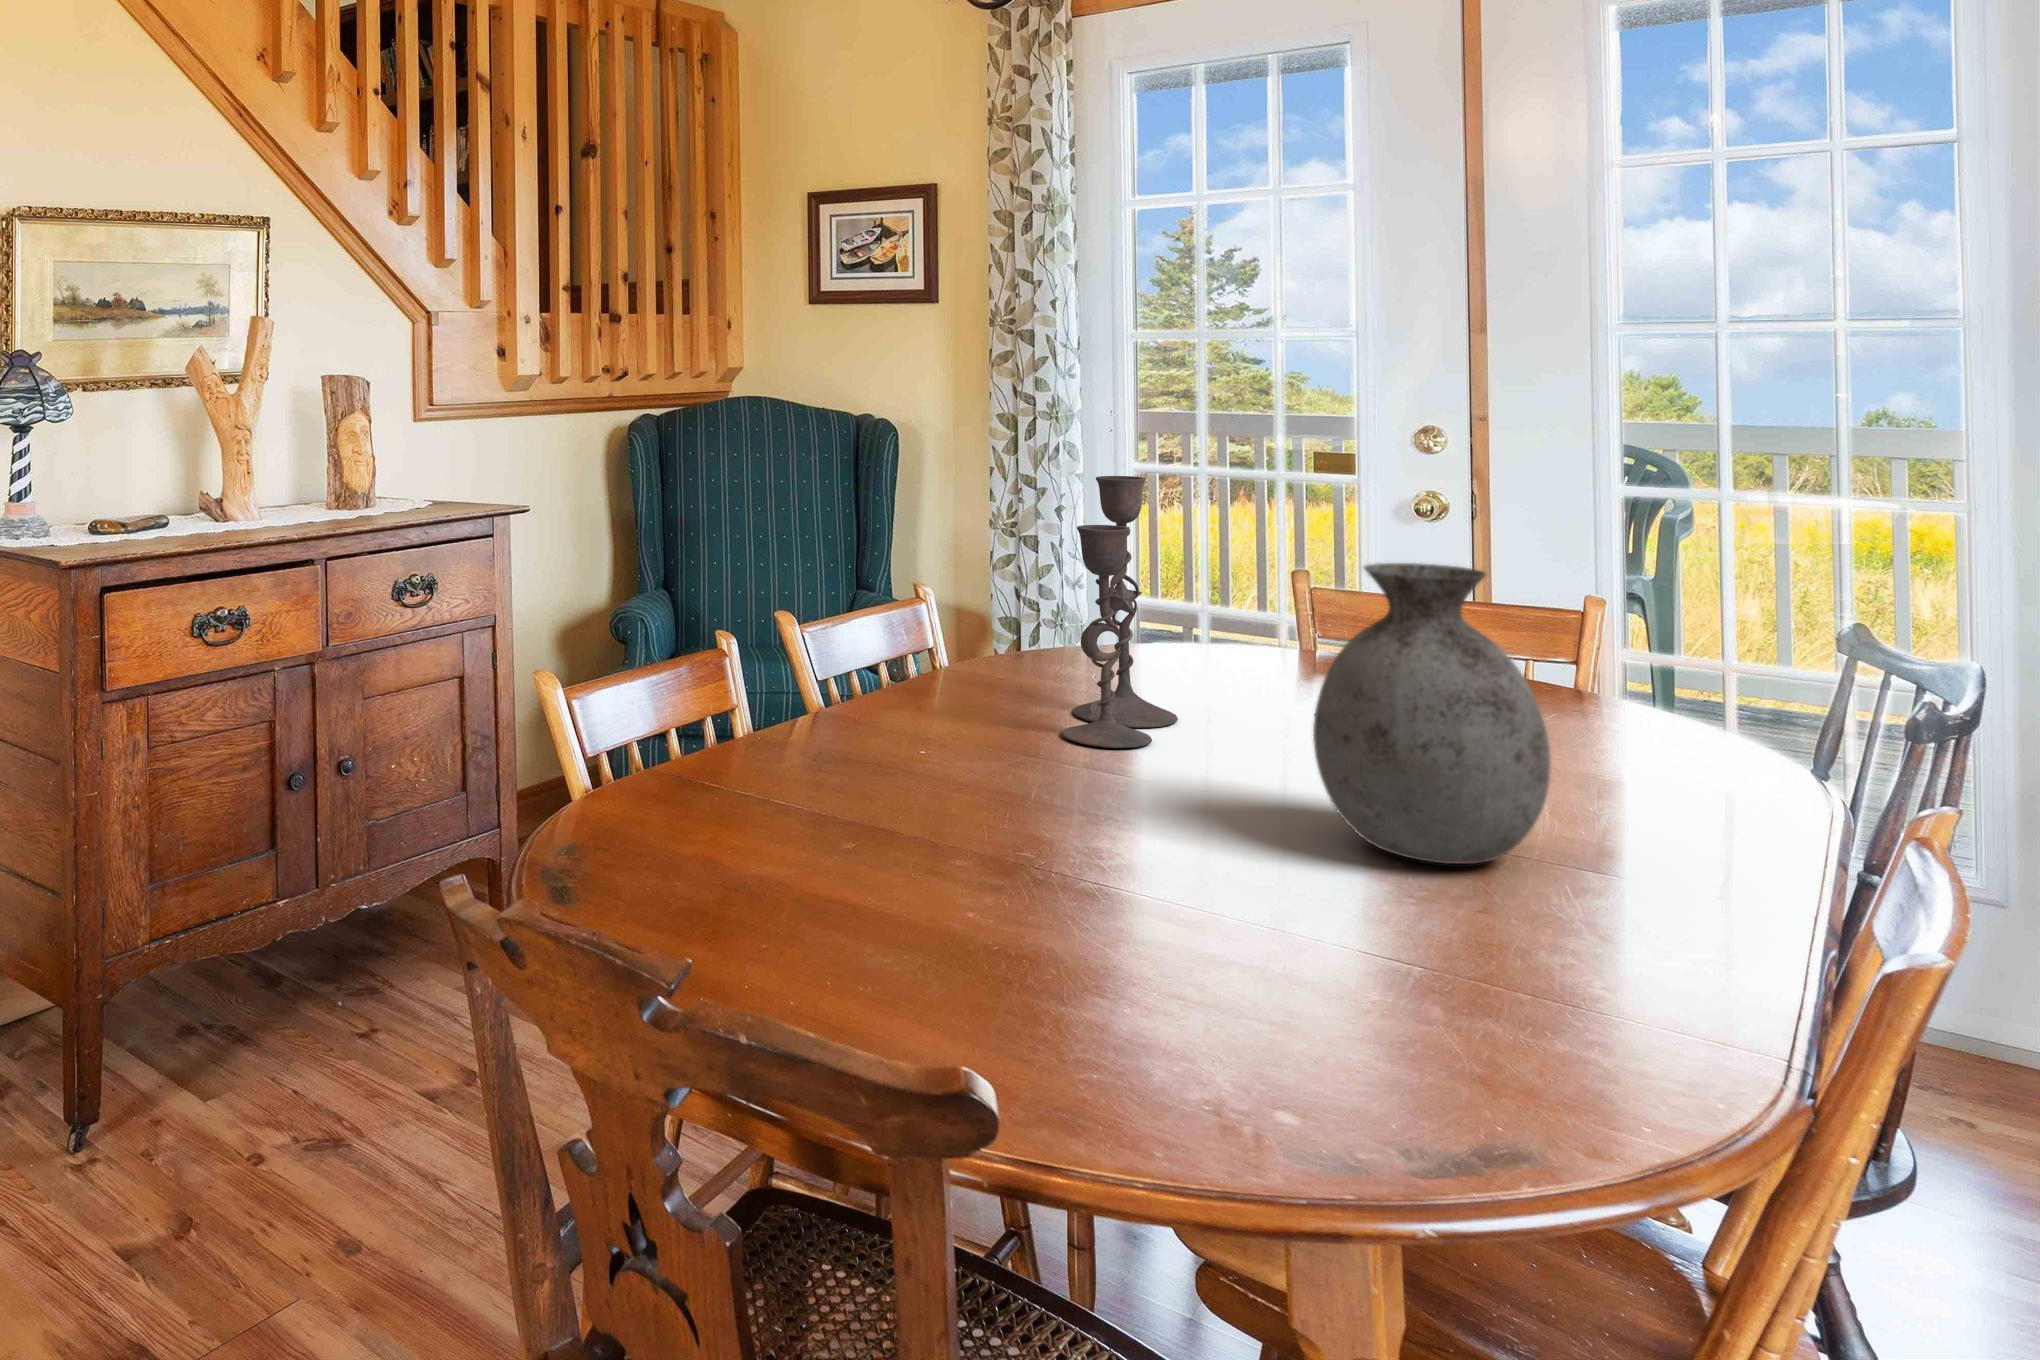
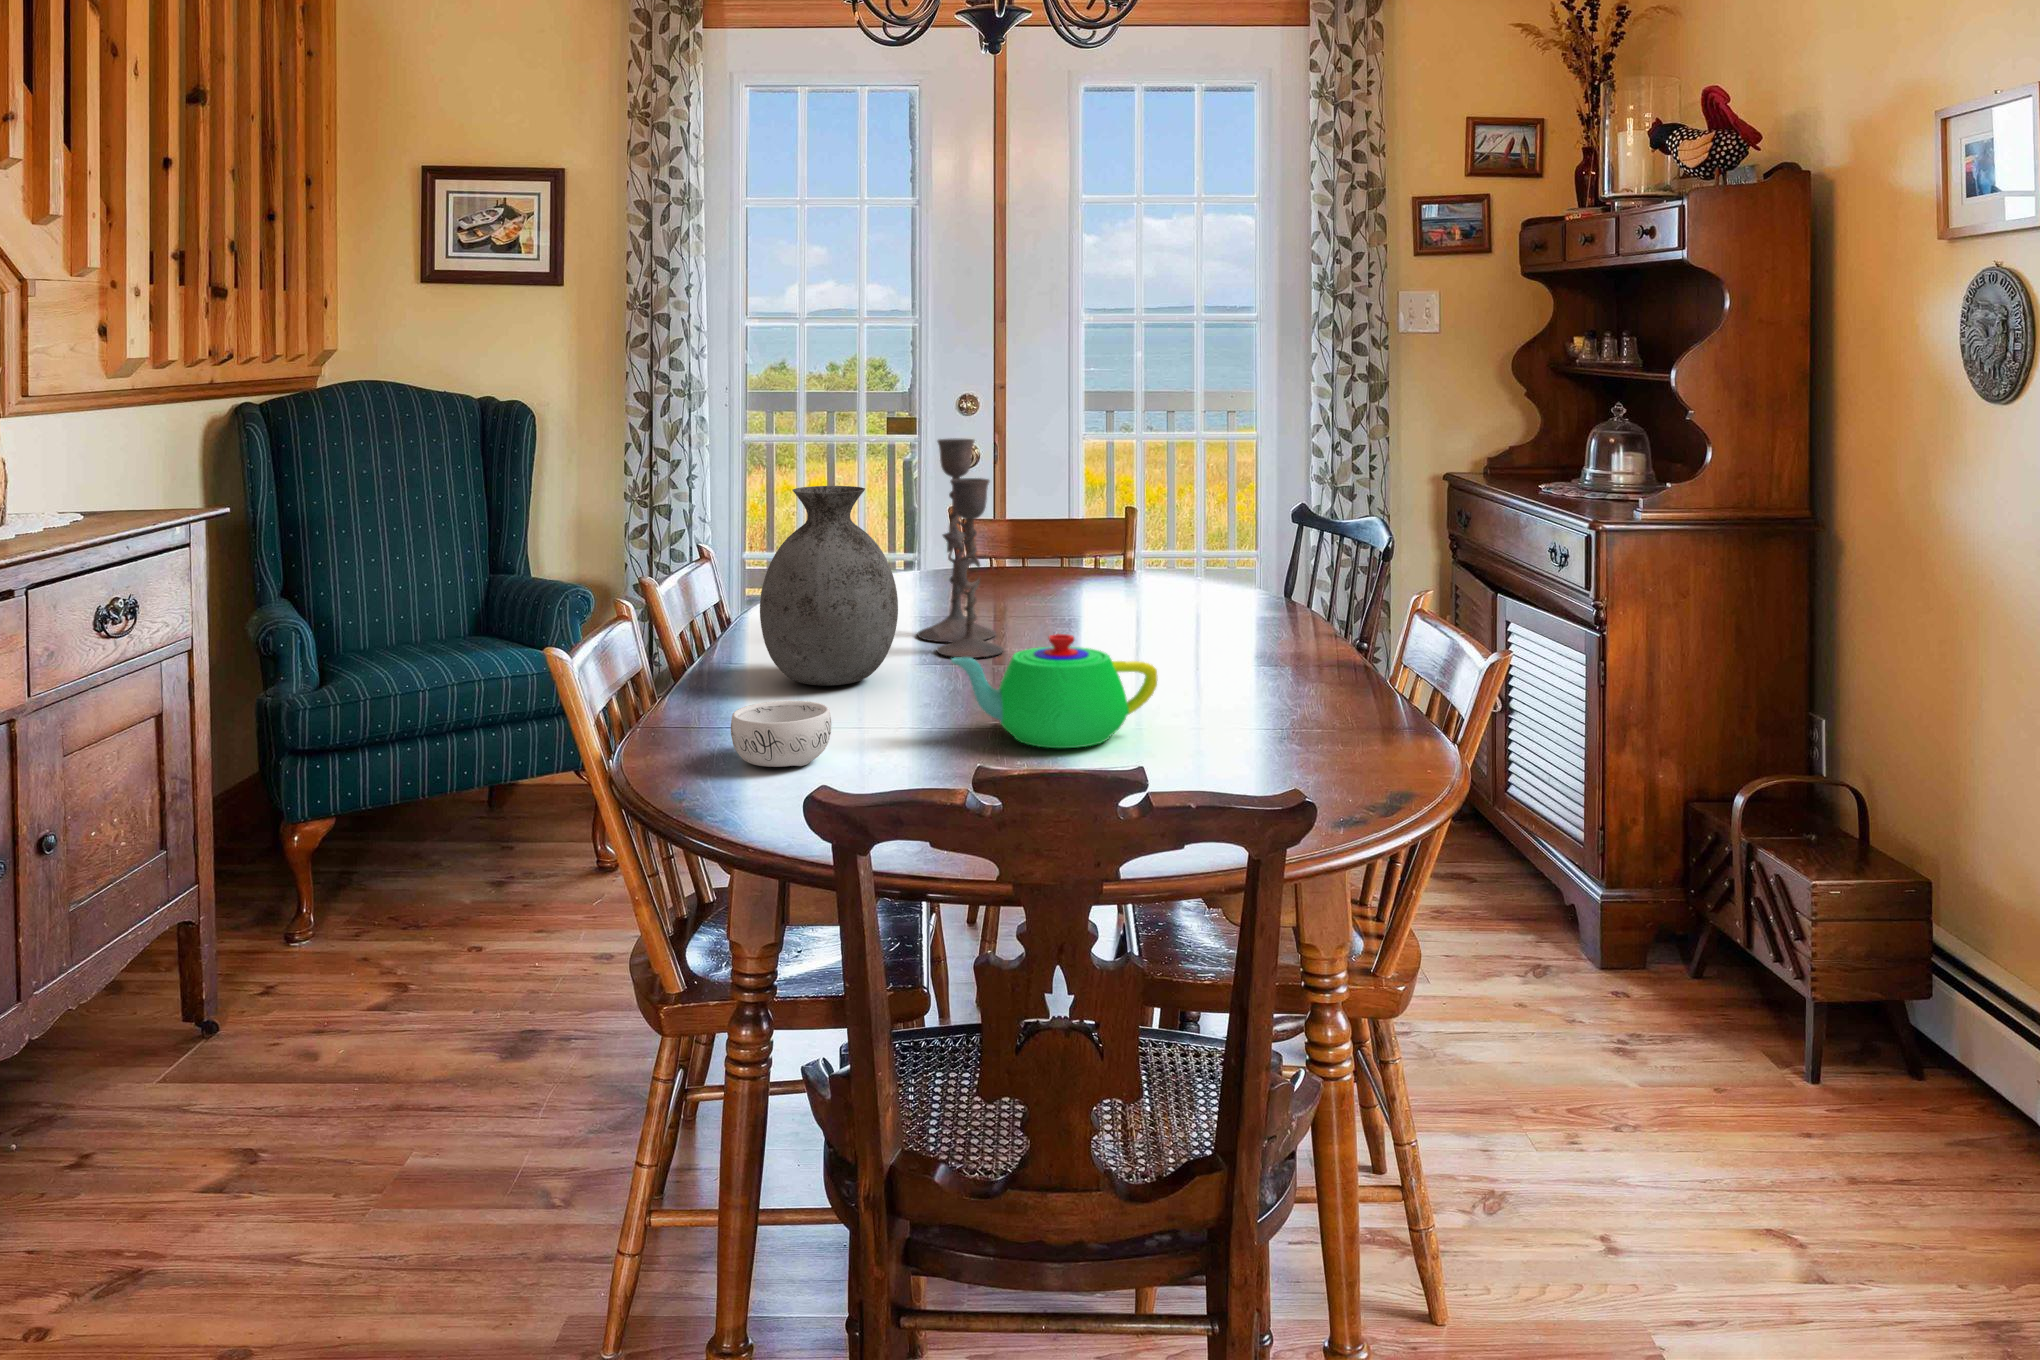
vase: present [1313,563,1551,864] -> present [760,486,898,686]
teapot: none [899,730,1167,882] -> present [951,634,1157,748]
decorative bowl: none [643,751,753,827] -> present [731,701,831,767]

